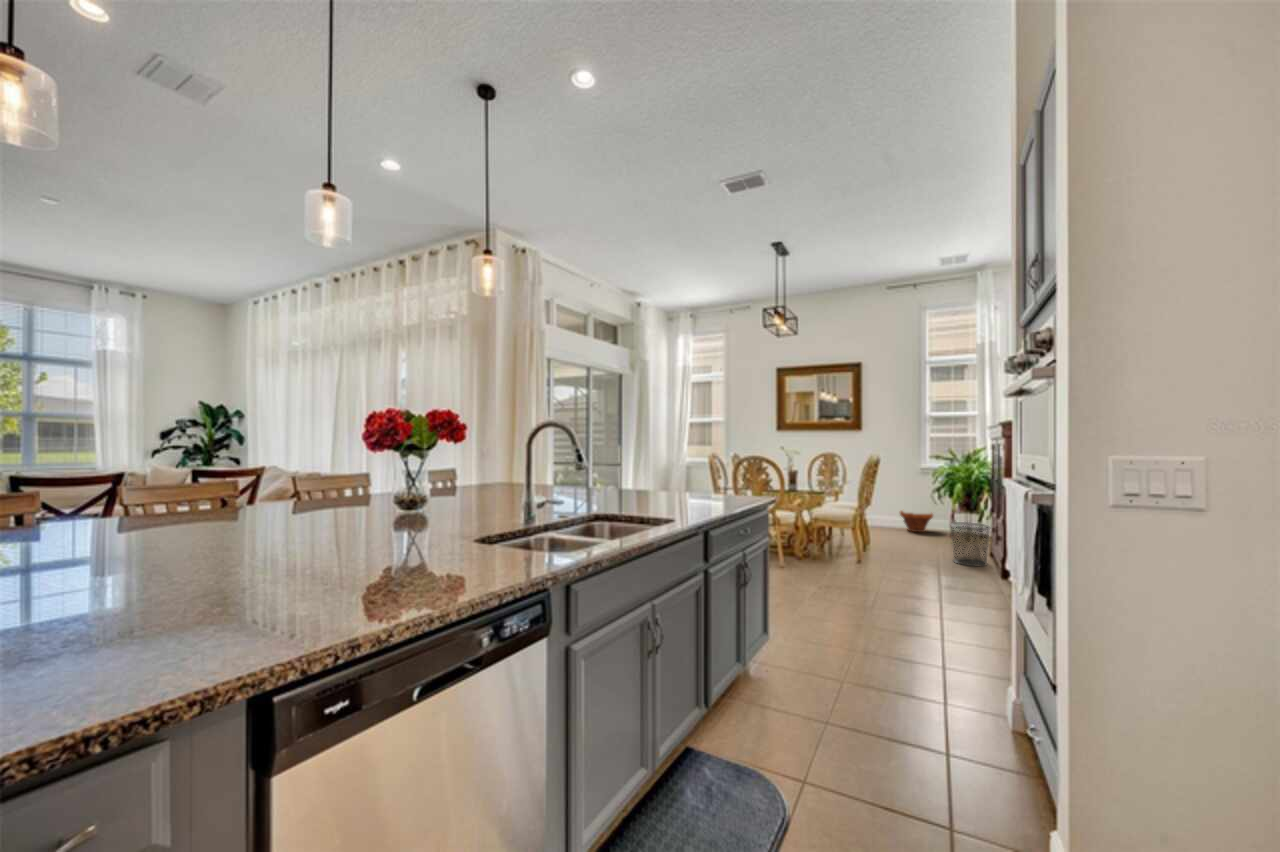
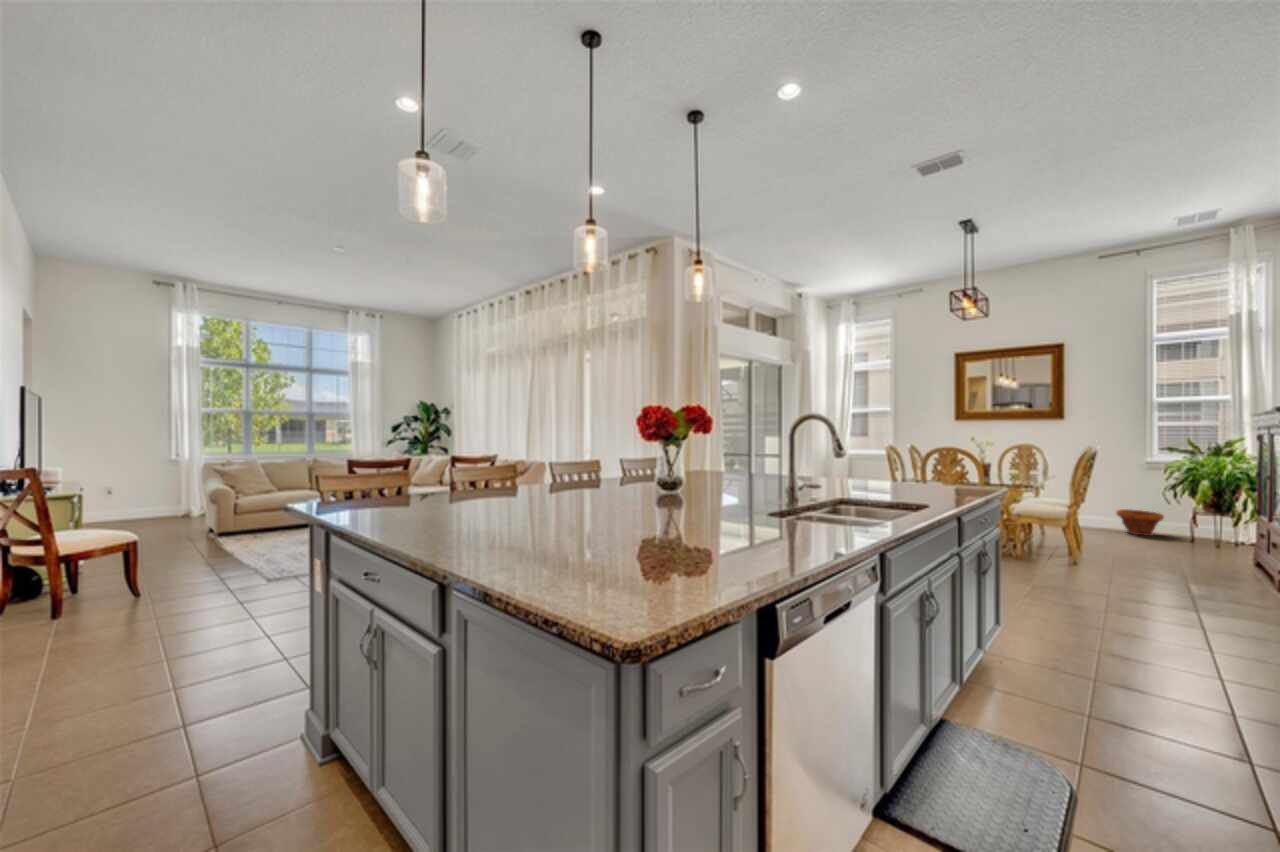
waste bin: present [951,522,990,566] -> none [1198,525,1260,578]

